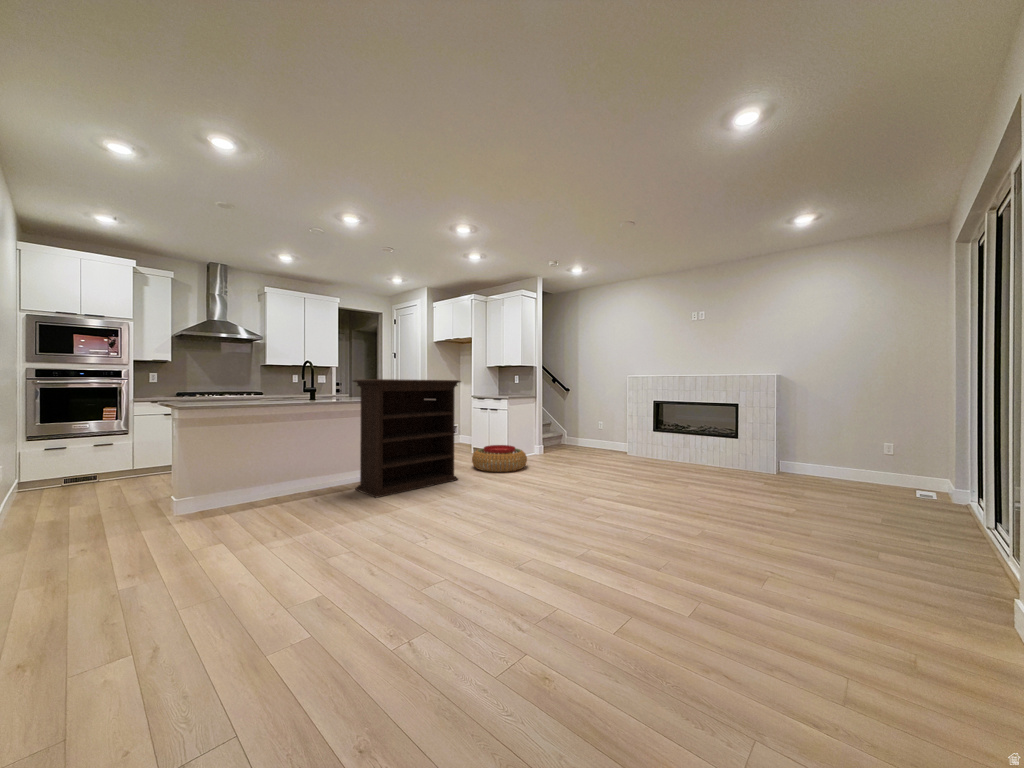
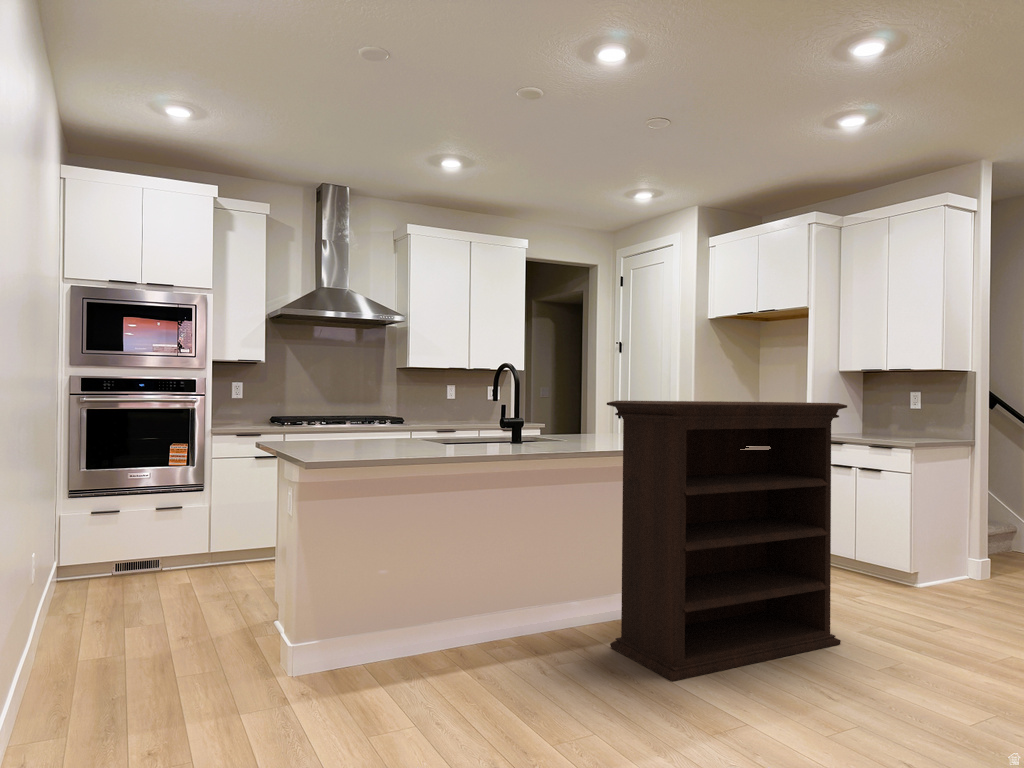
pouf: present [472,445,527,472] -> none [843,555,996,629]

